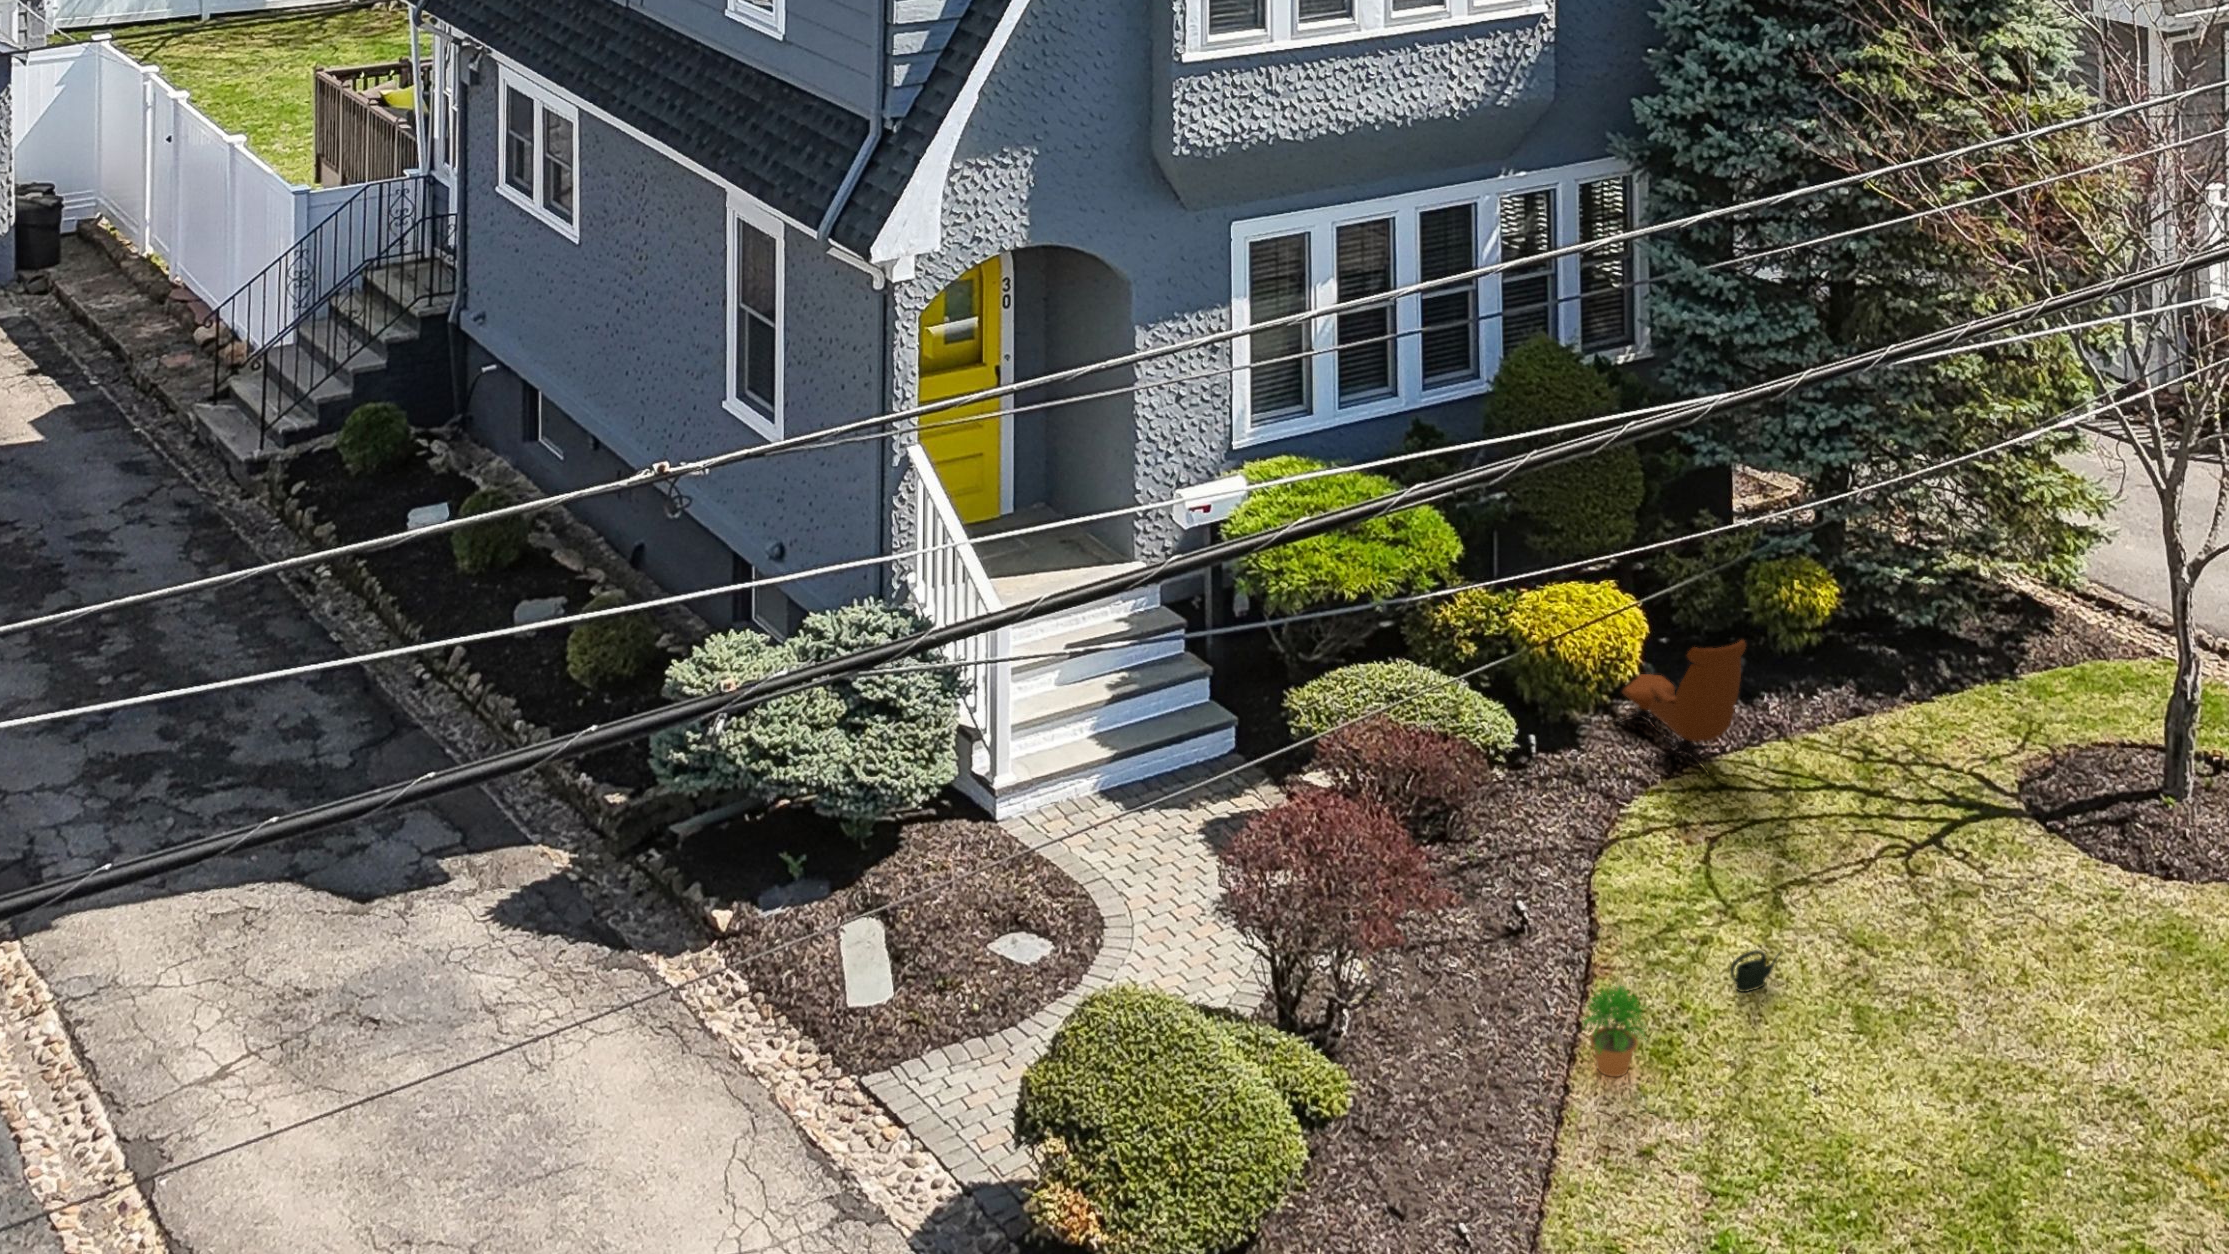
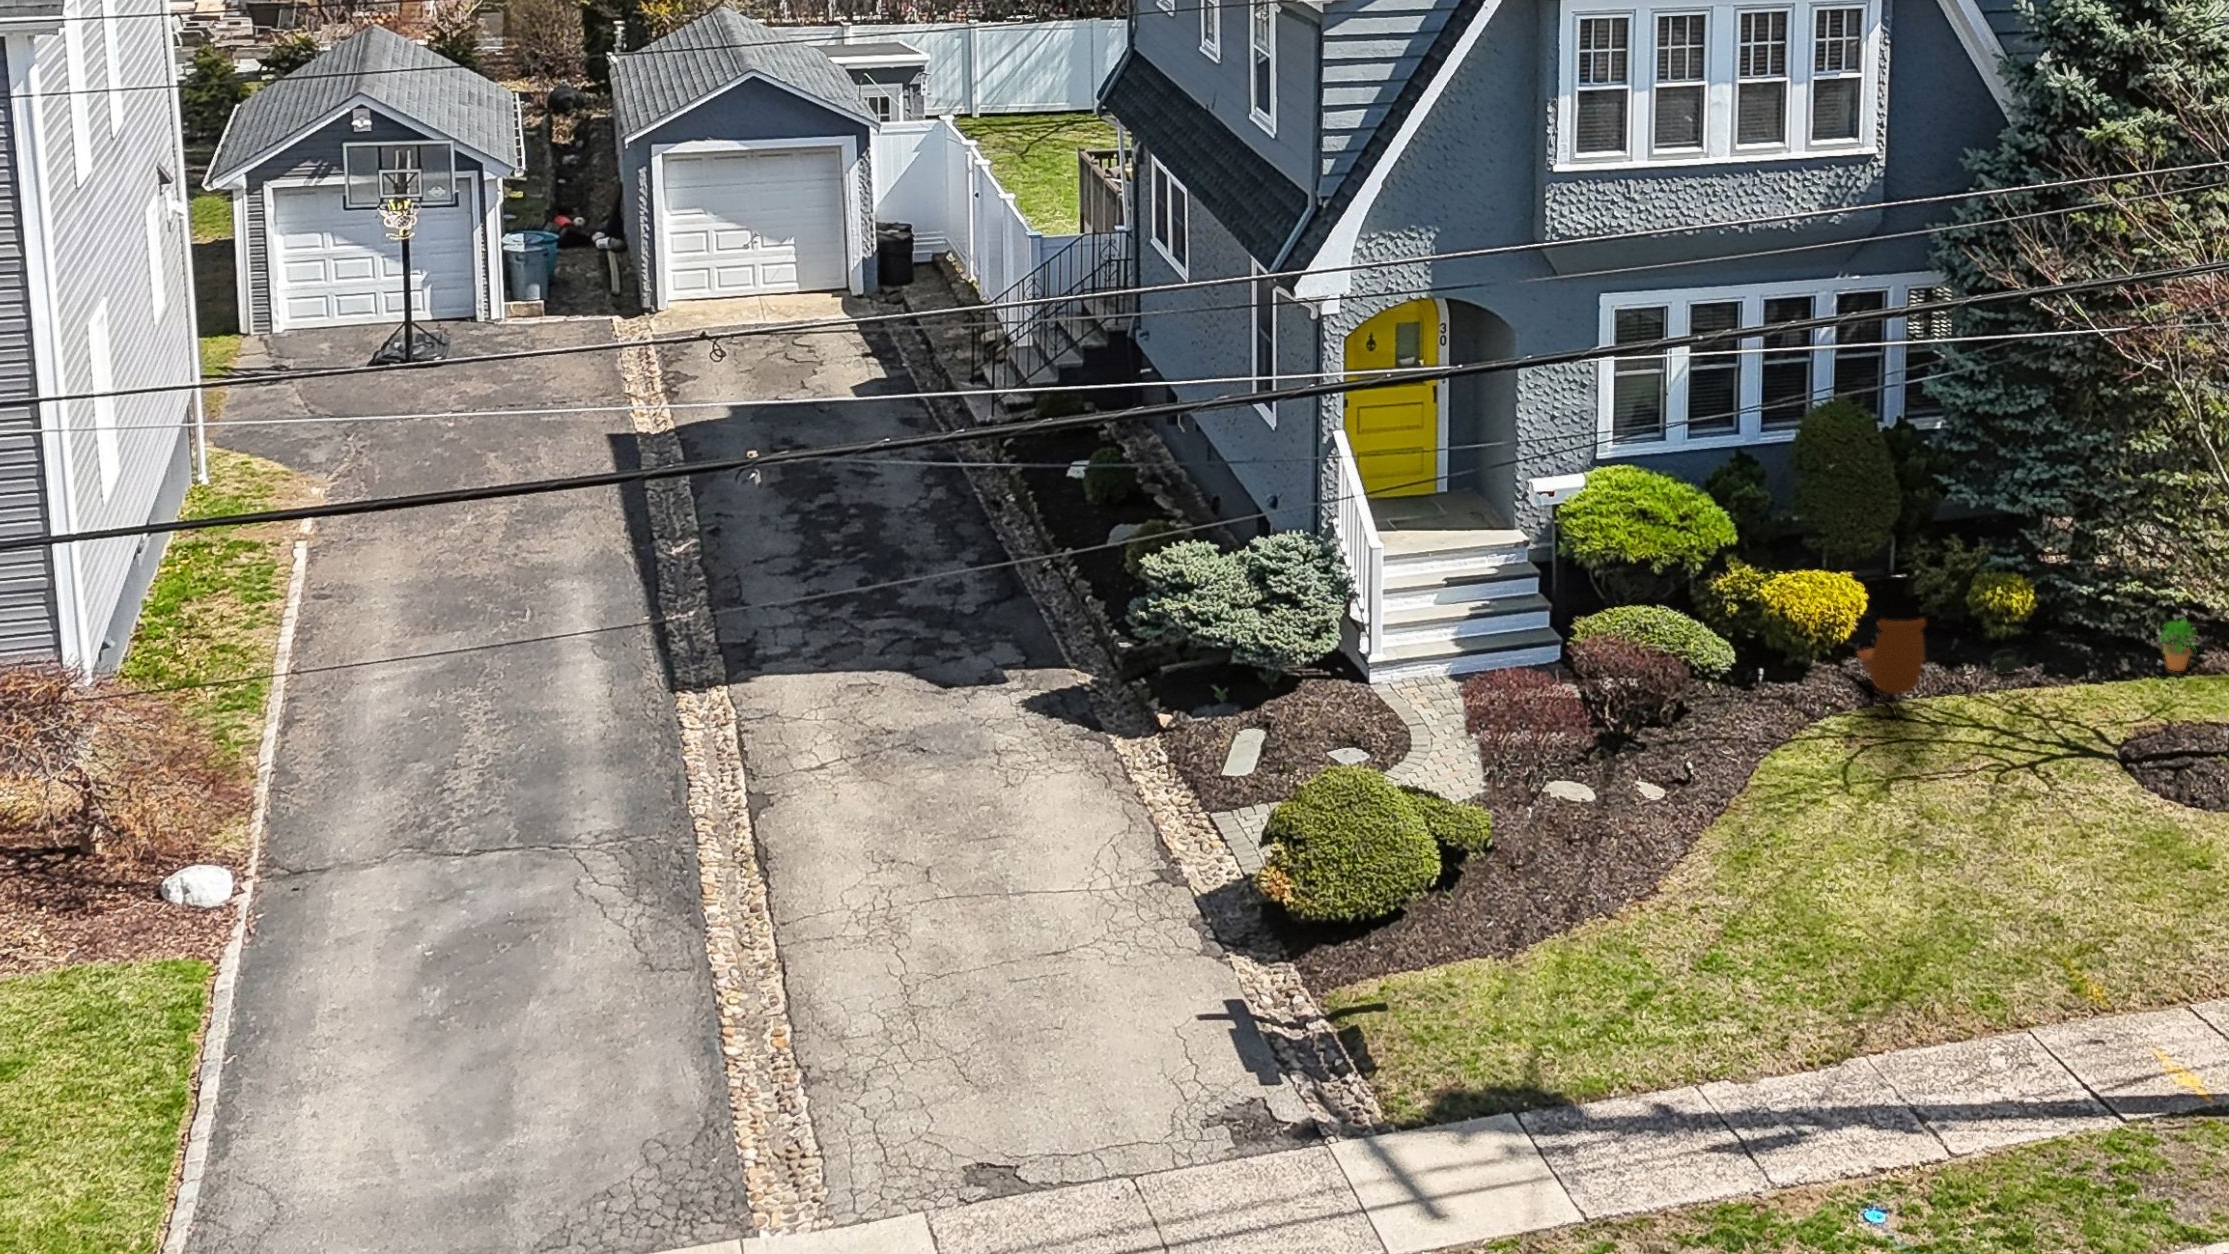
watering can: present [1730,950,1782,992] -> present [1991,653,2022,675]
potted plant: present [1582,986,1647,1077] -> present [2159,619,2195,671]

